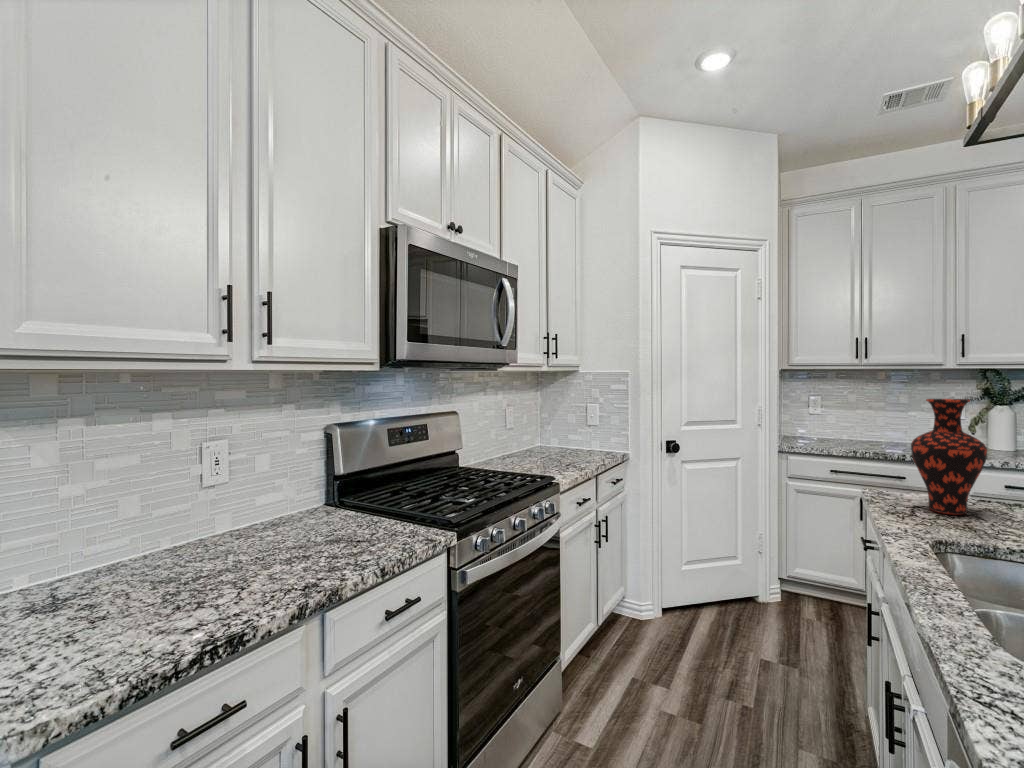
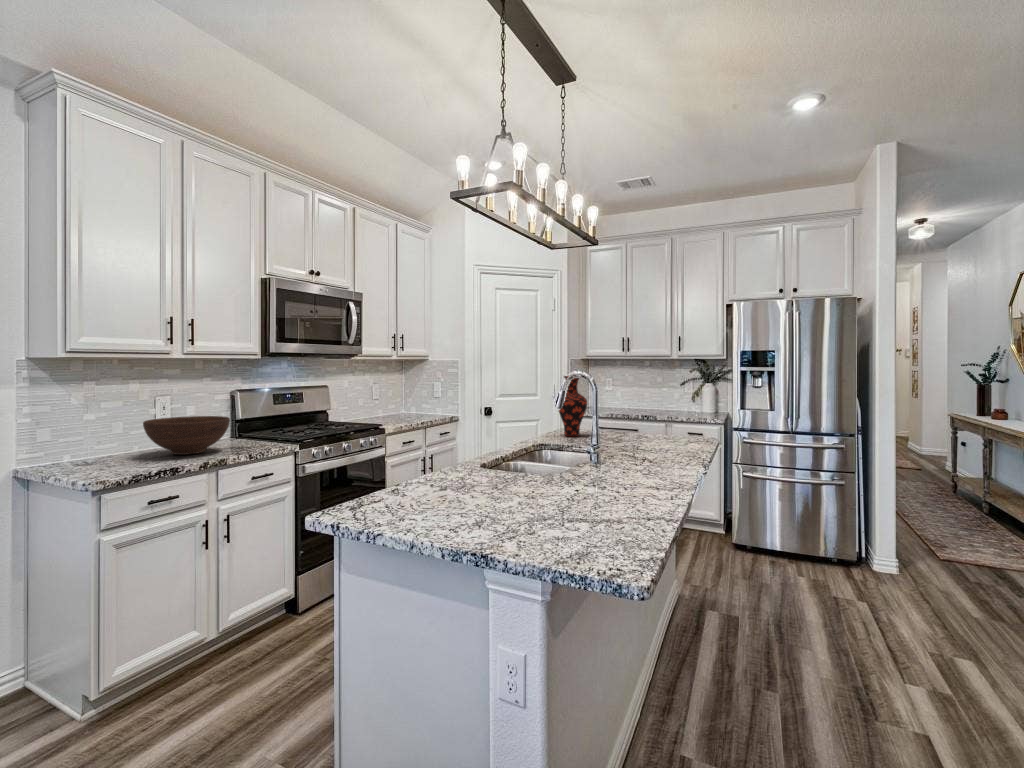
fruit bowl: none [171,480,340,572] -> present [143,416,230,455]

